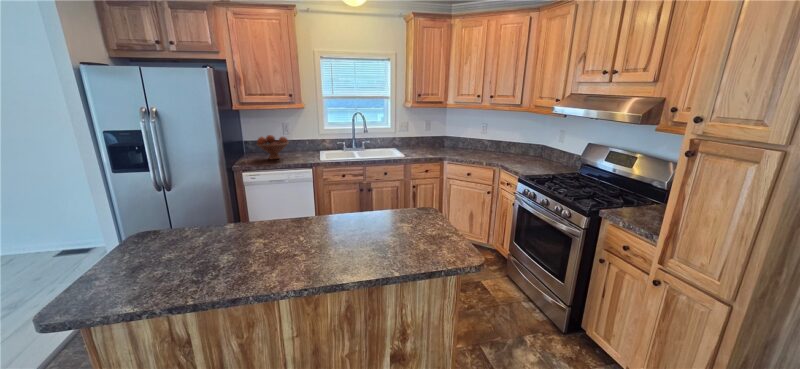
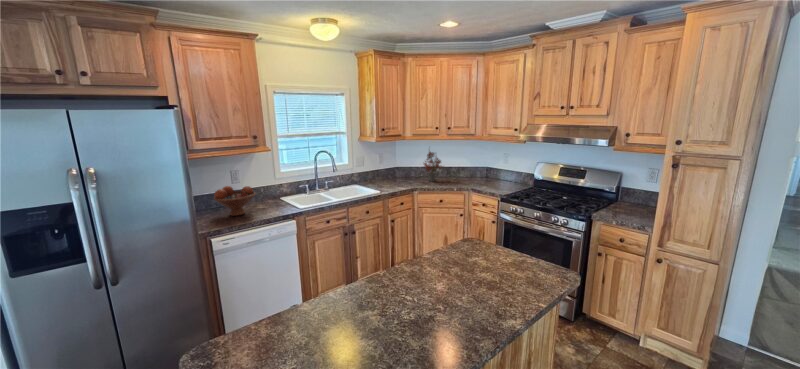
potted plant: none [461,115,487,154] -> present [424,152,442,181]

